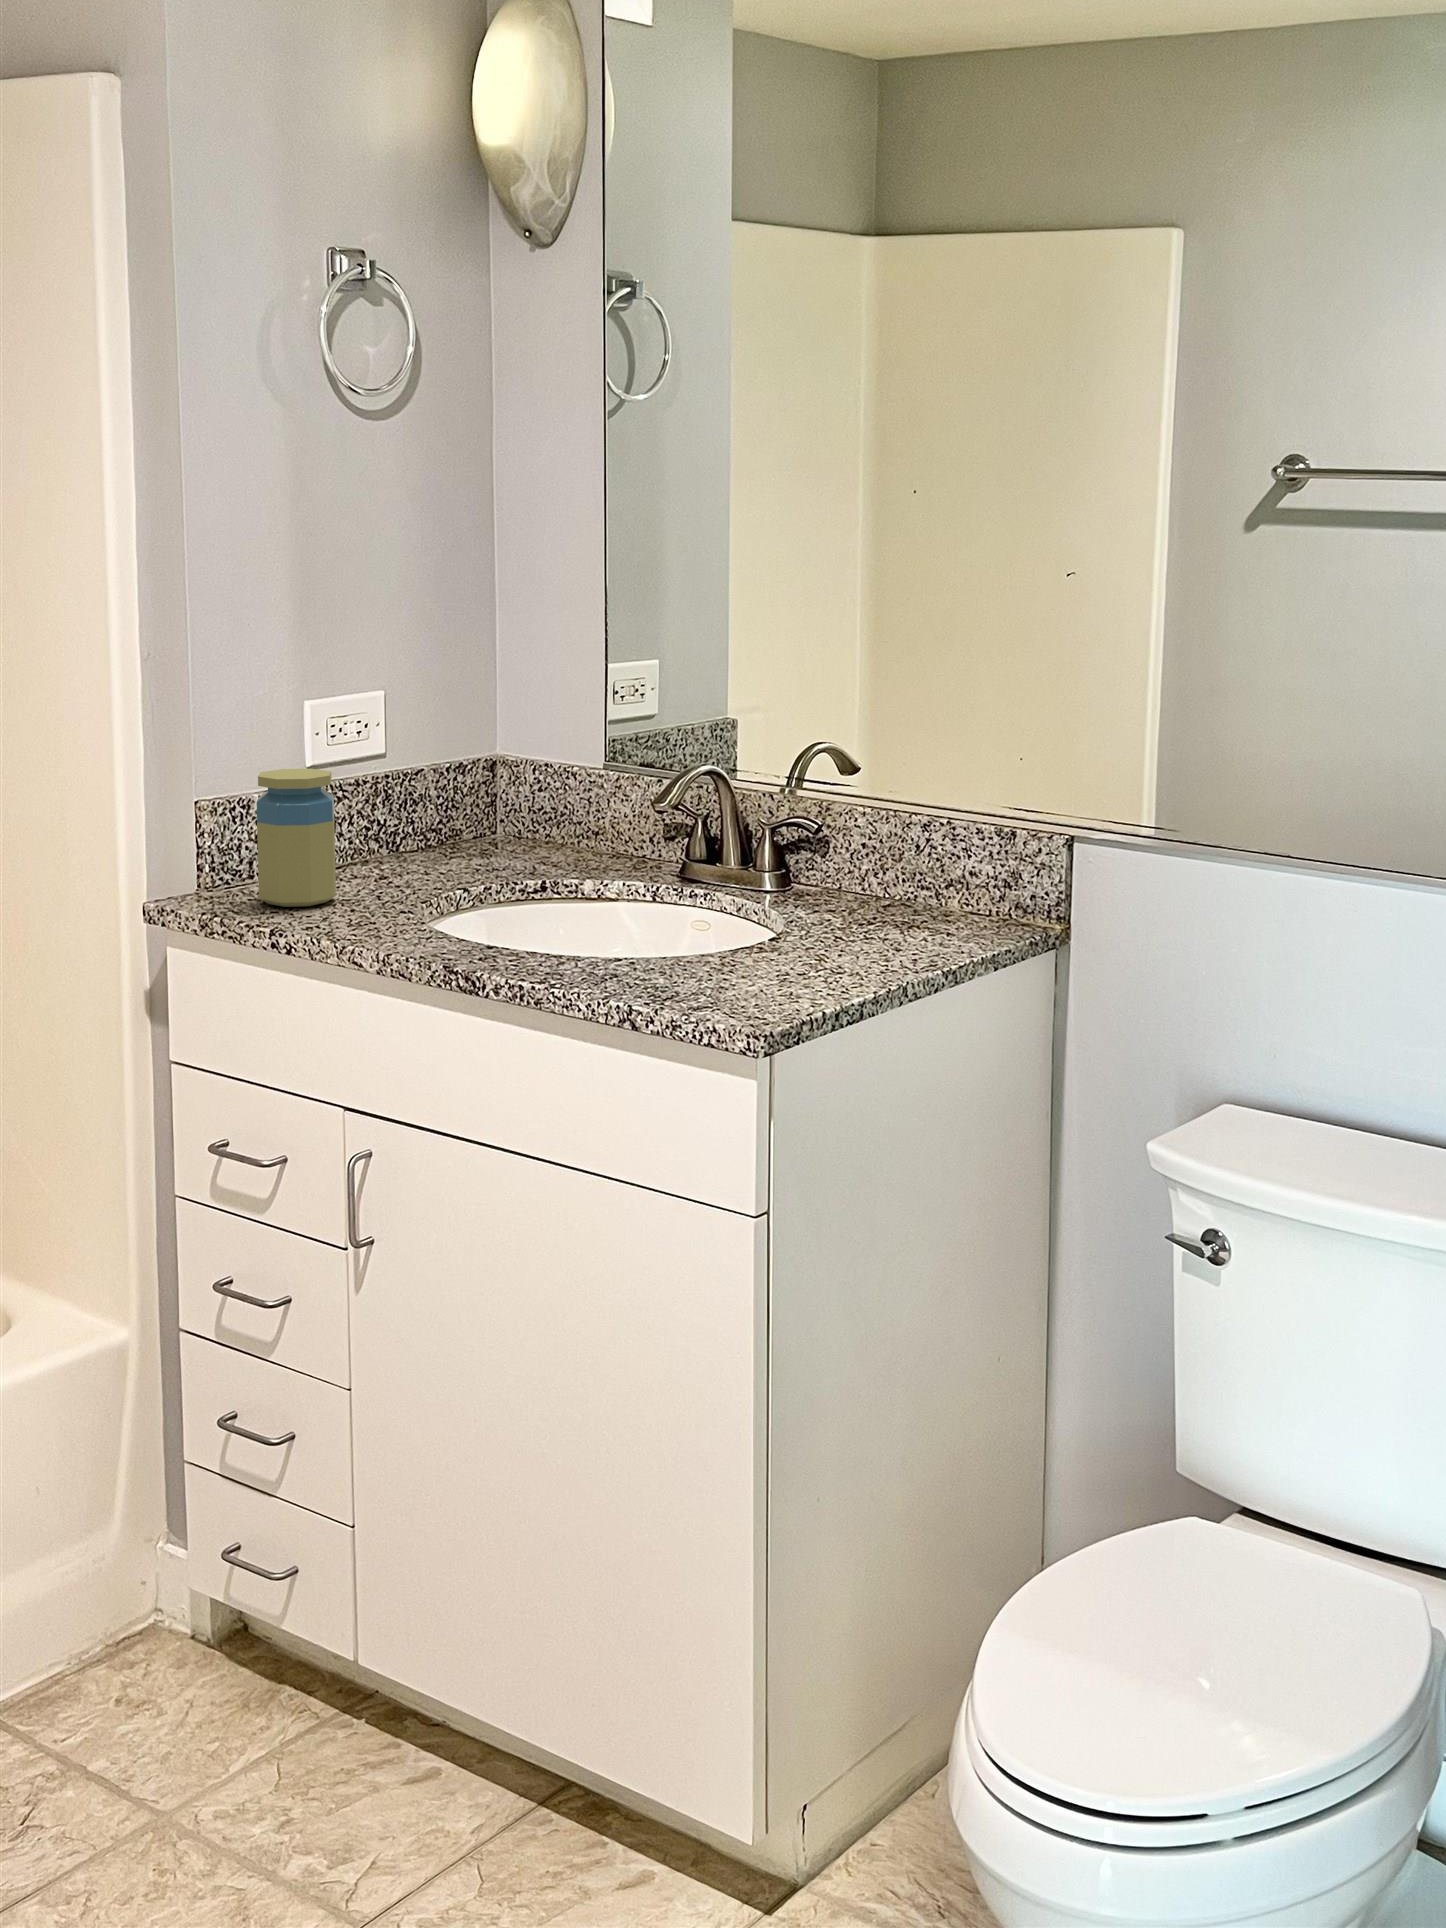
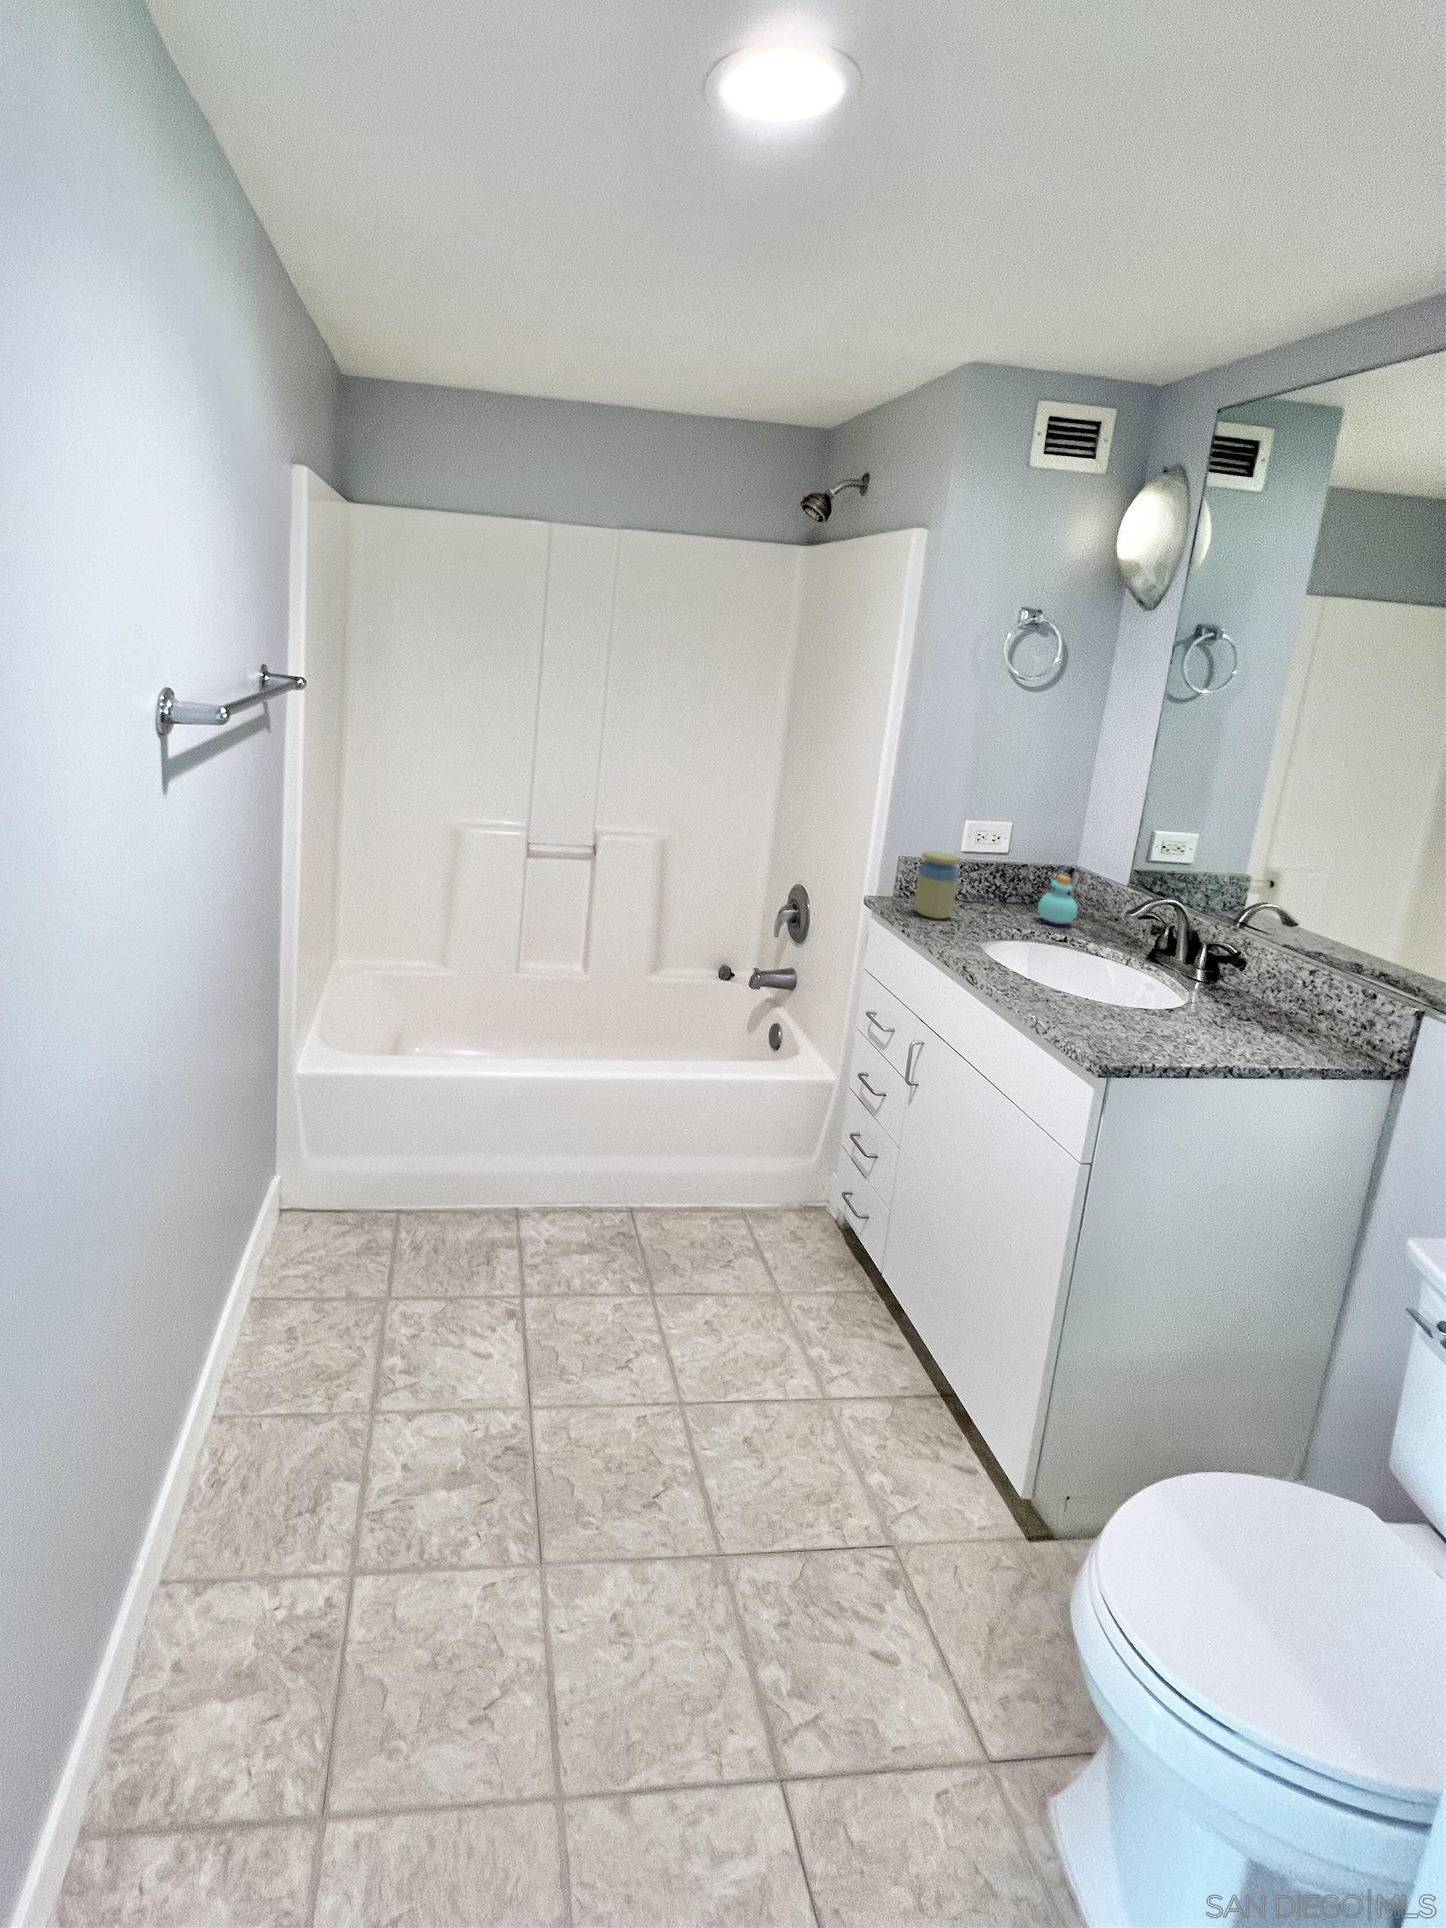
perfume bottle: none [468,770,537,865] -> present [1038,875,1078,924]

